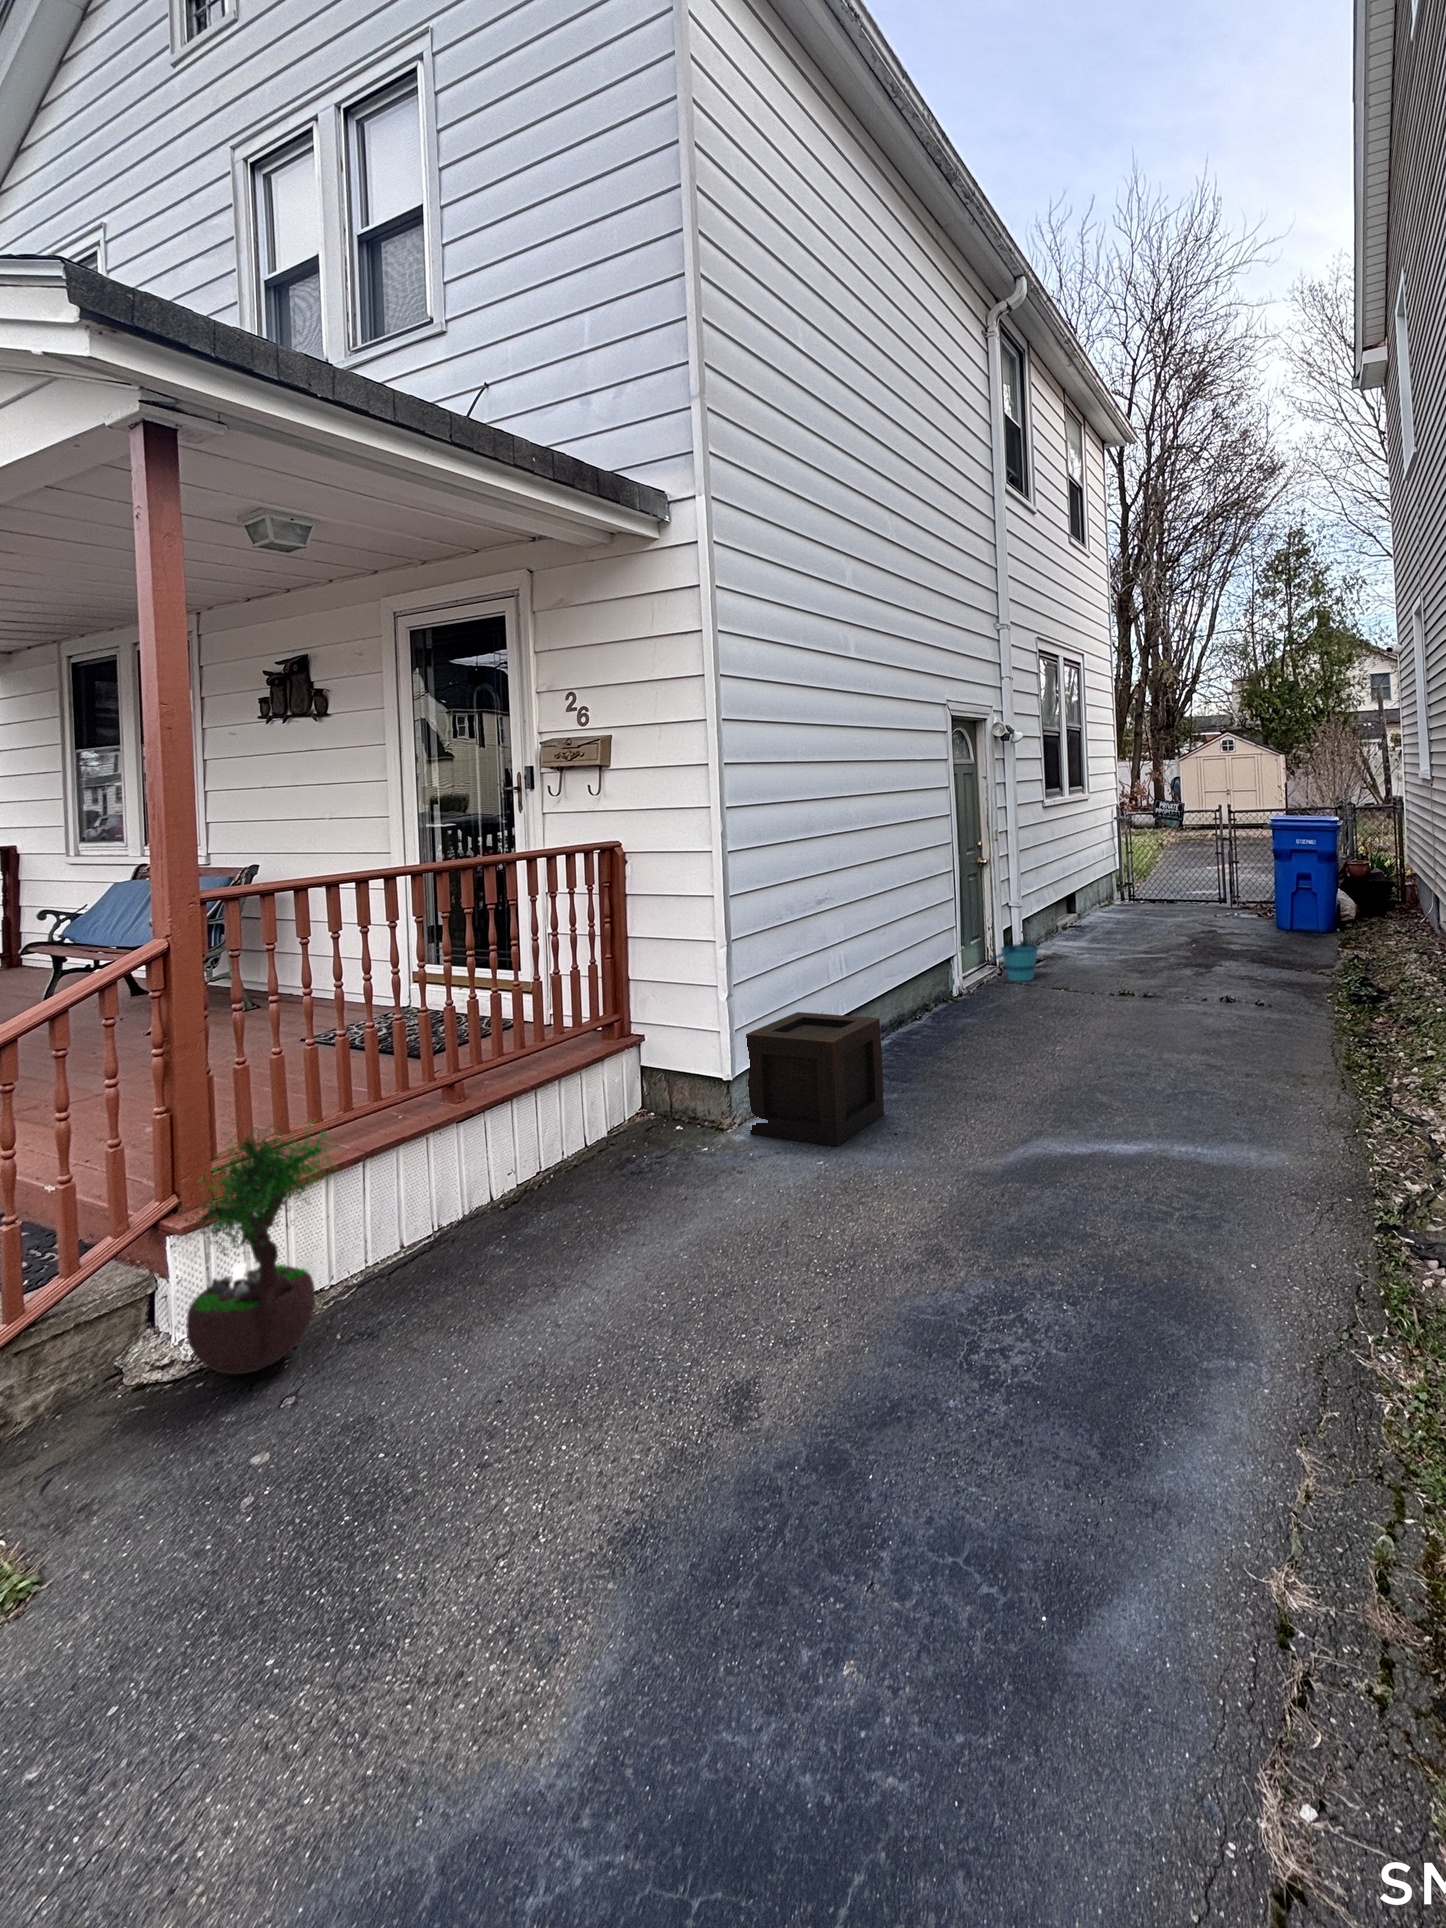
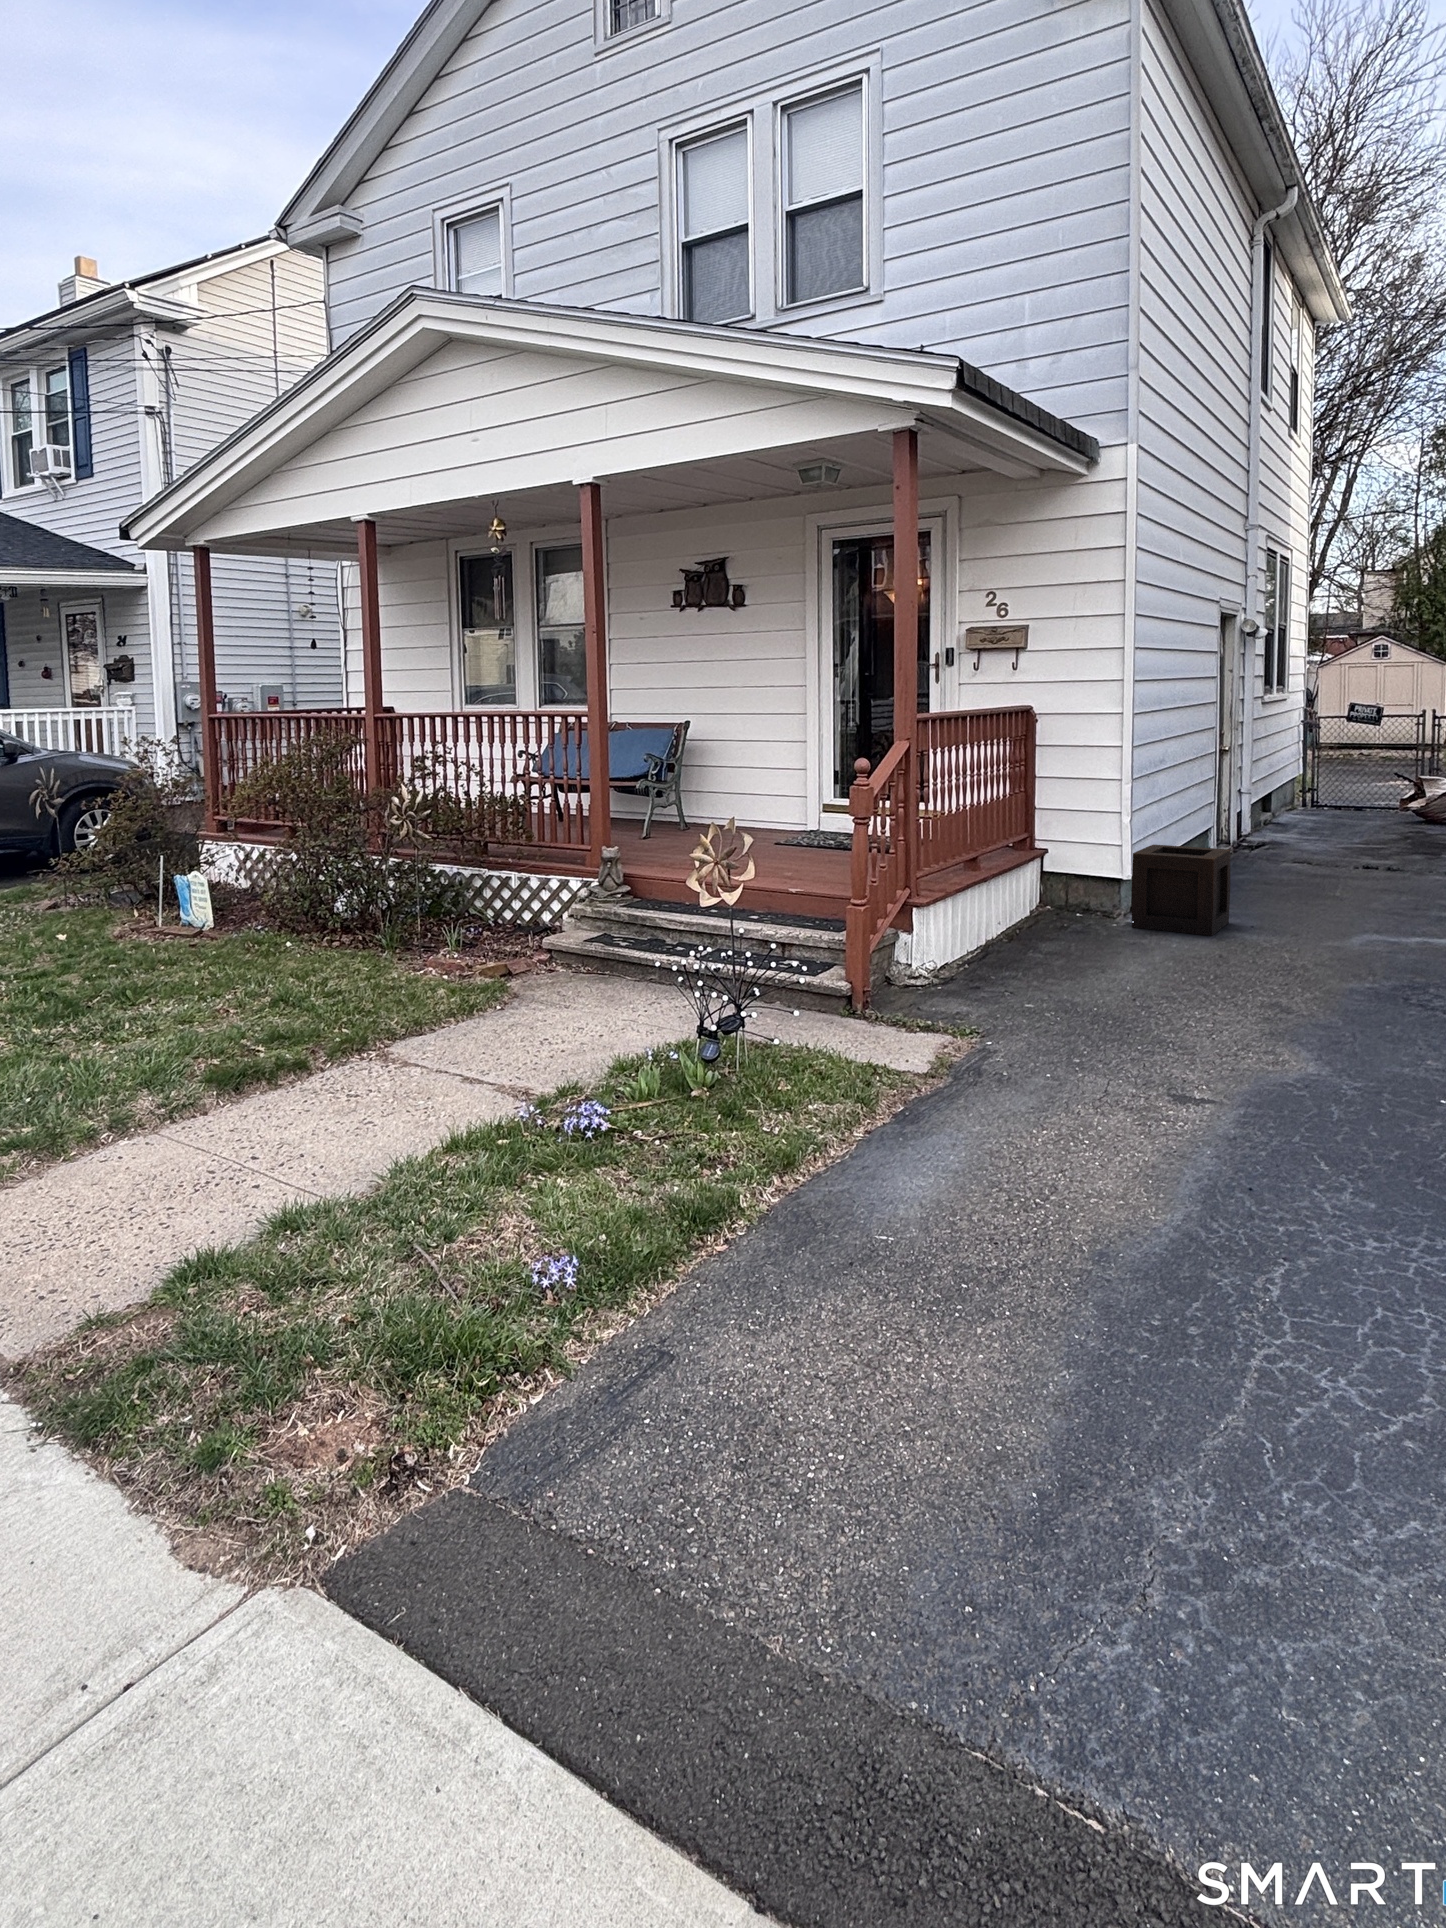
bucket: present [992,940,1038,982] -> none [1230,819,1278,855]
potted tree: present [173,1120,336,1374] -> none [913,848,1005,1000]

